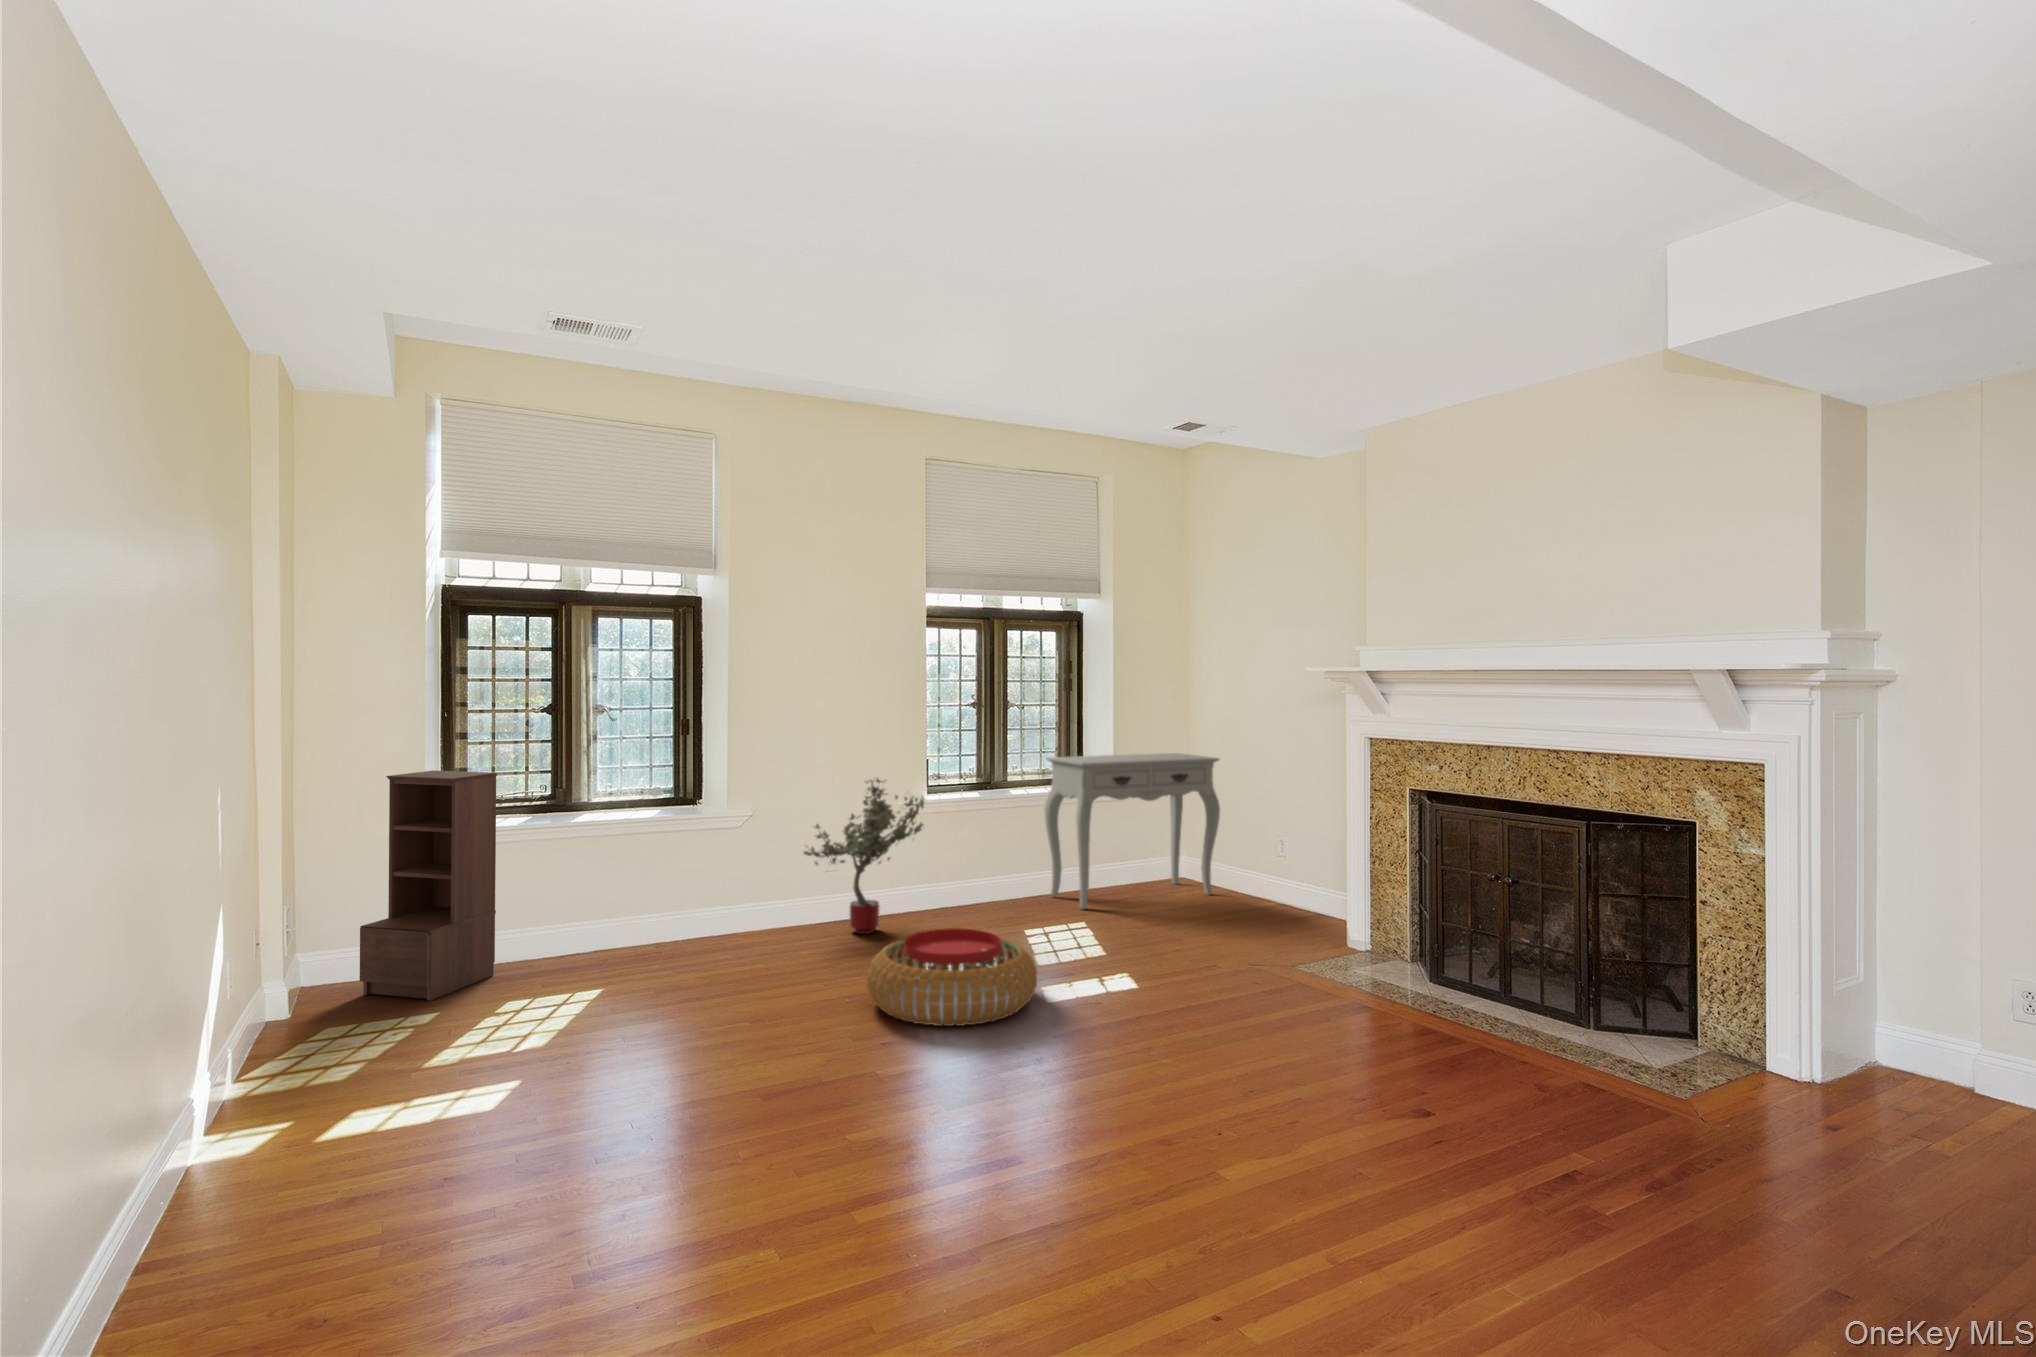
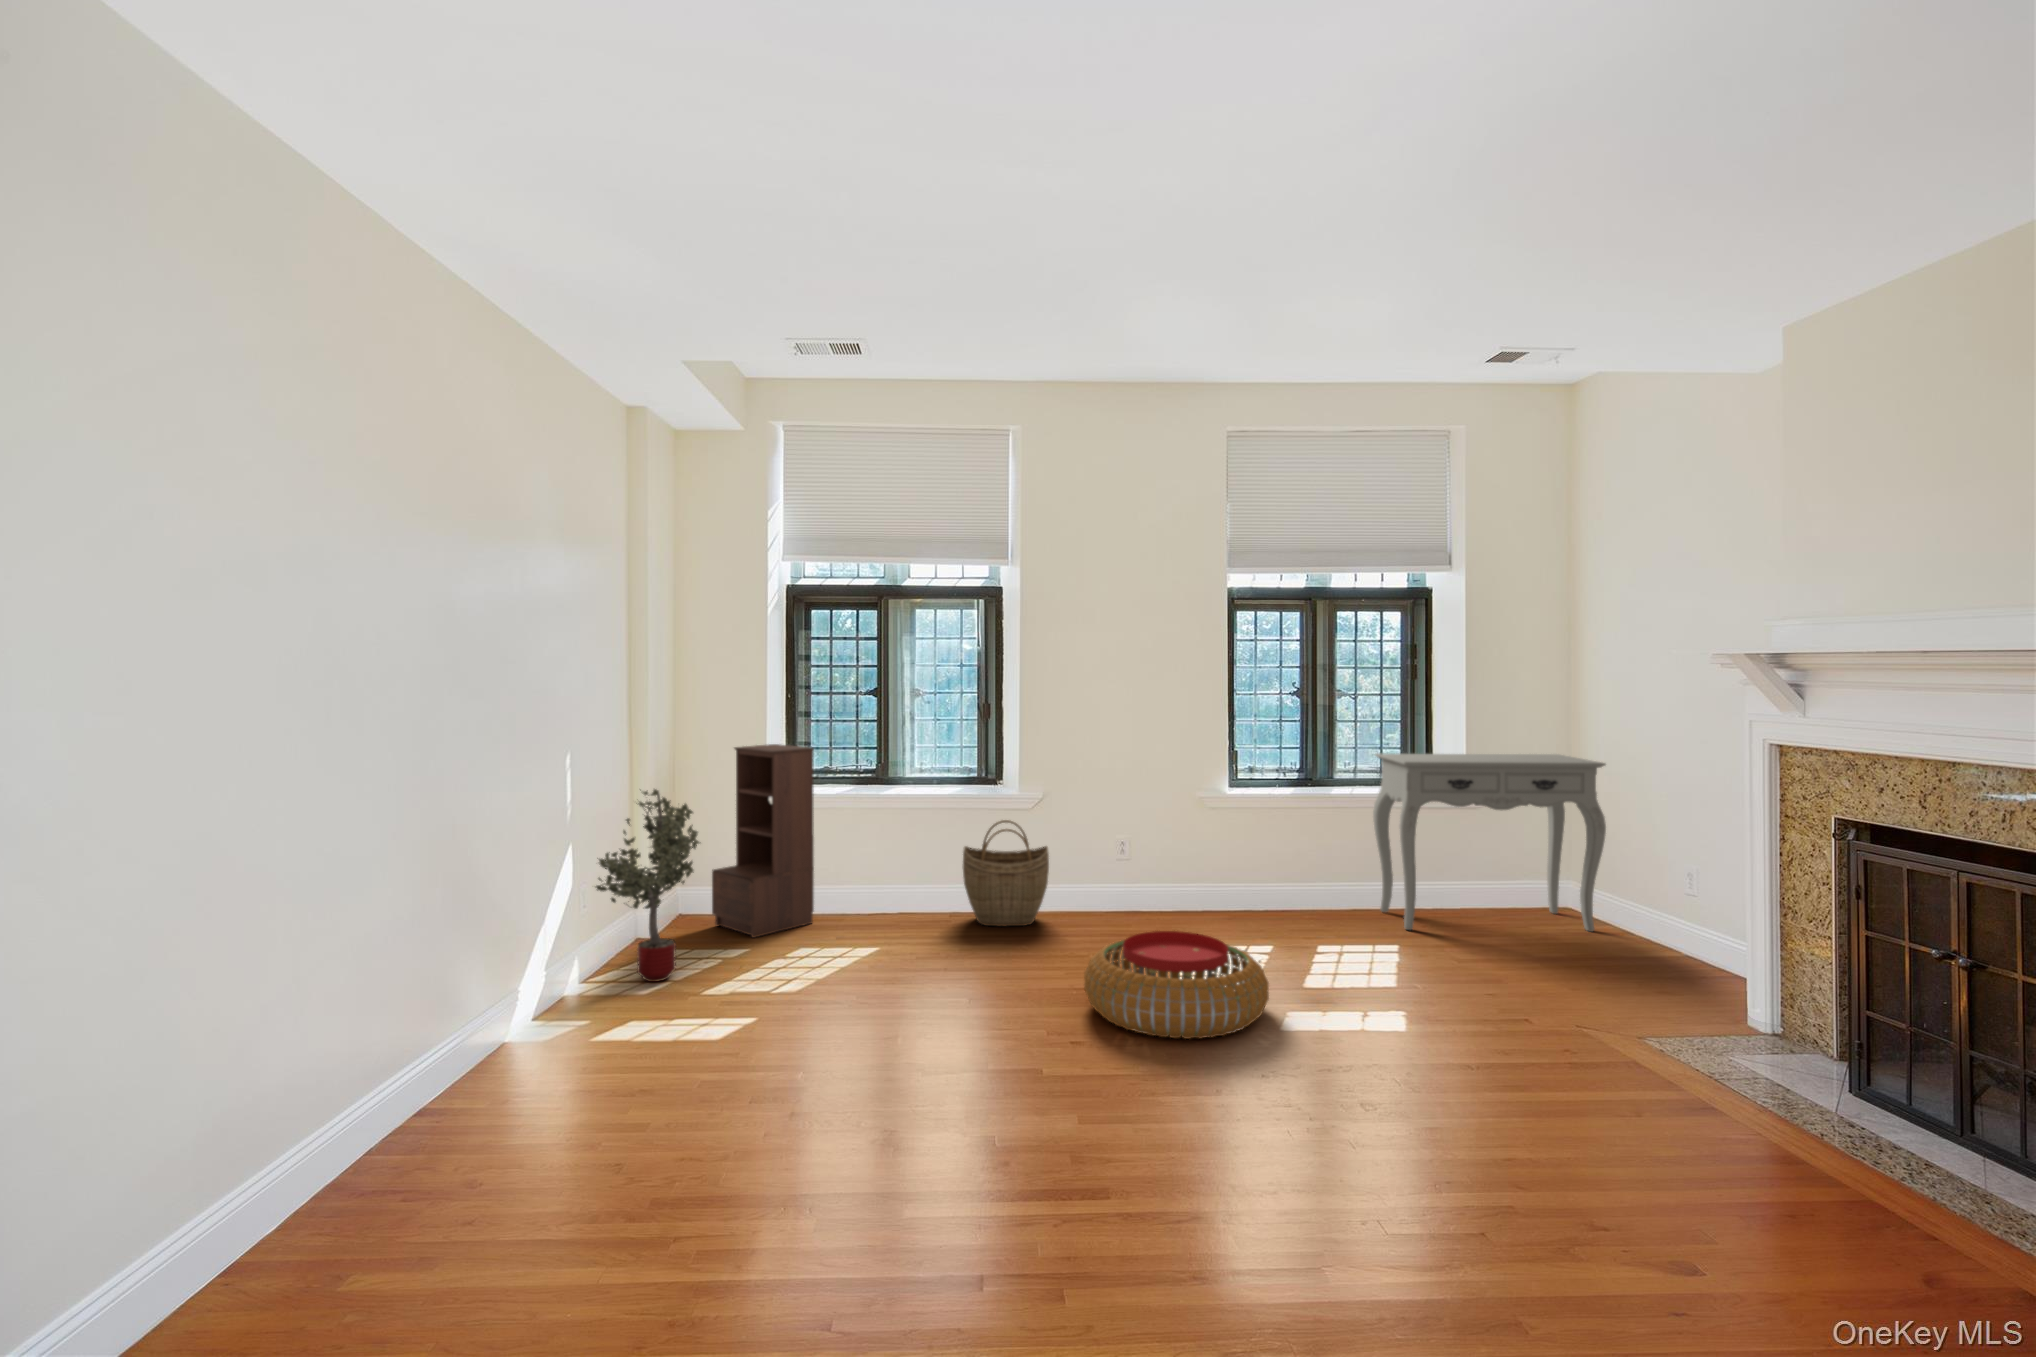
potted tree: present [804,779,924,934] -> present [596,789,699,982]
woven basket: none [672,840,766,952] -> present [963,820,1049,926]

